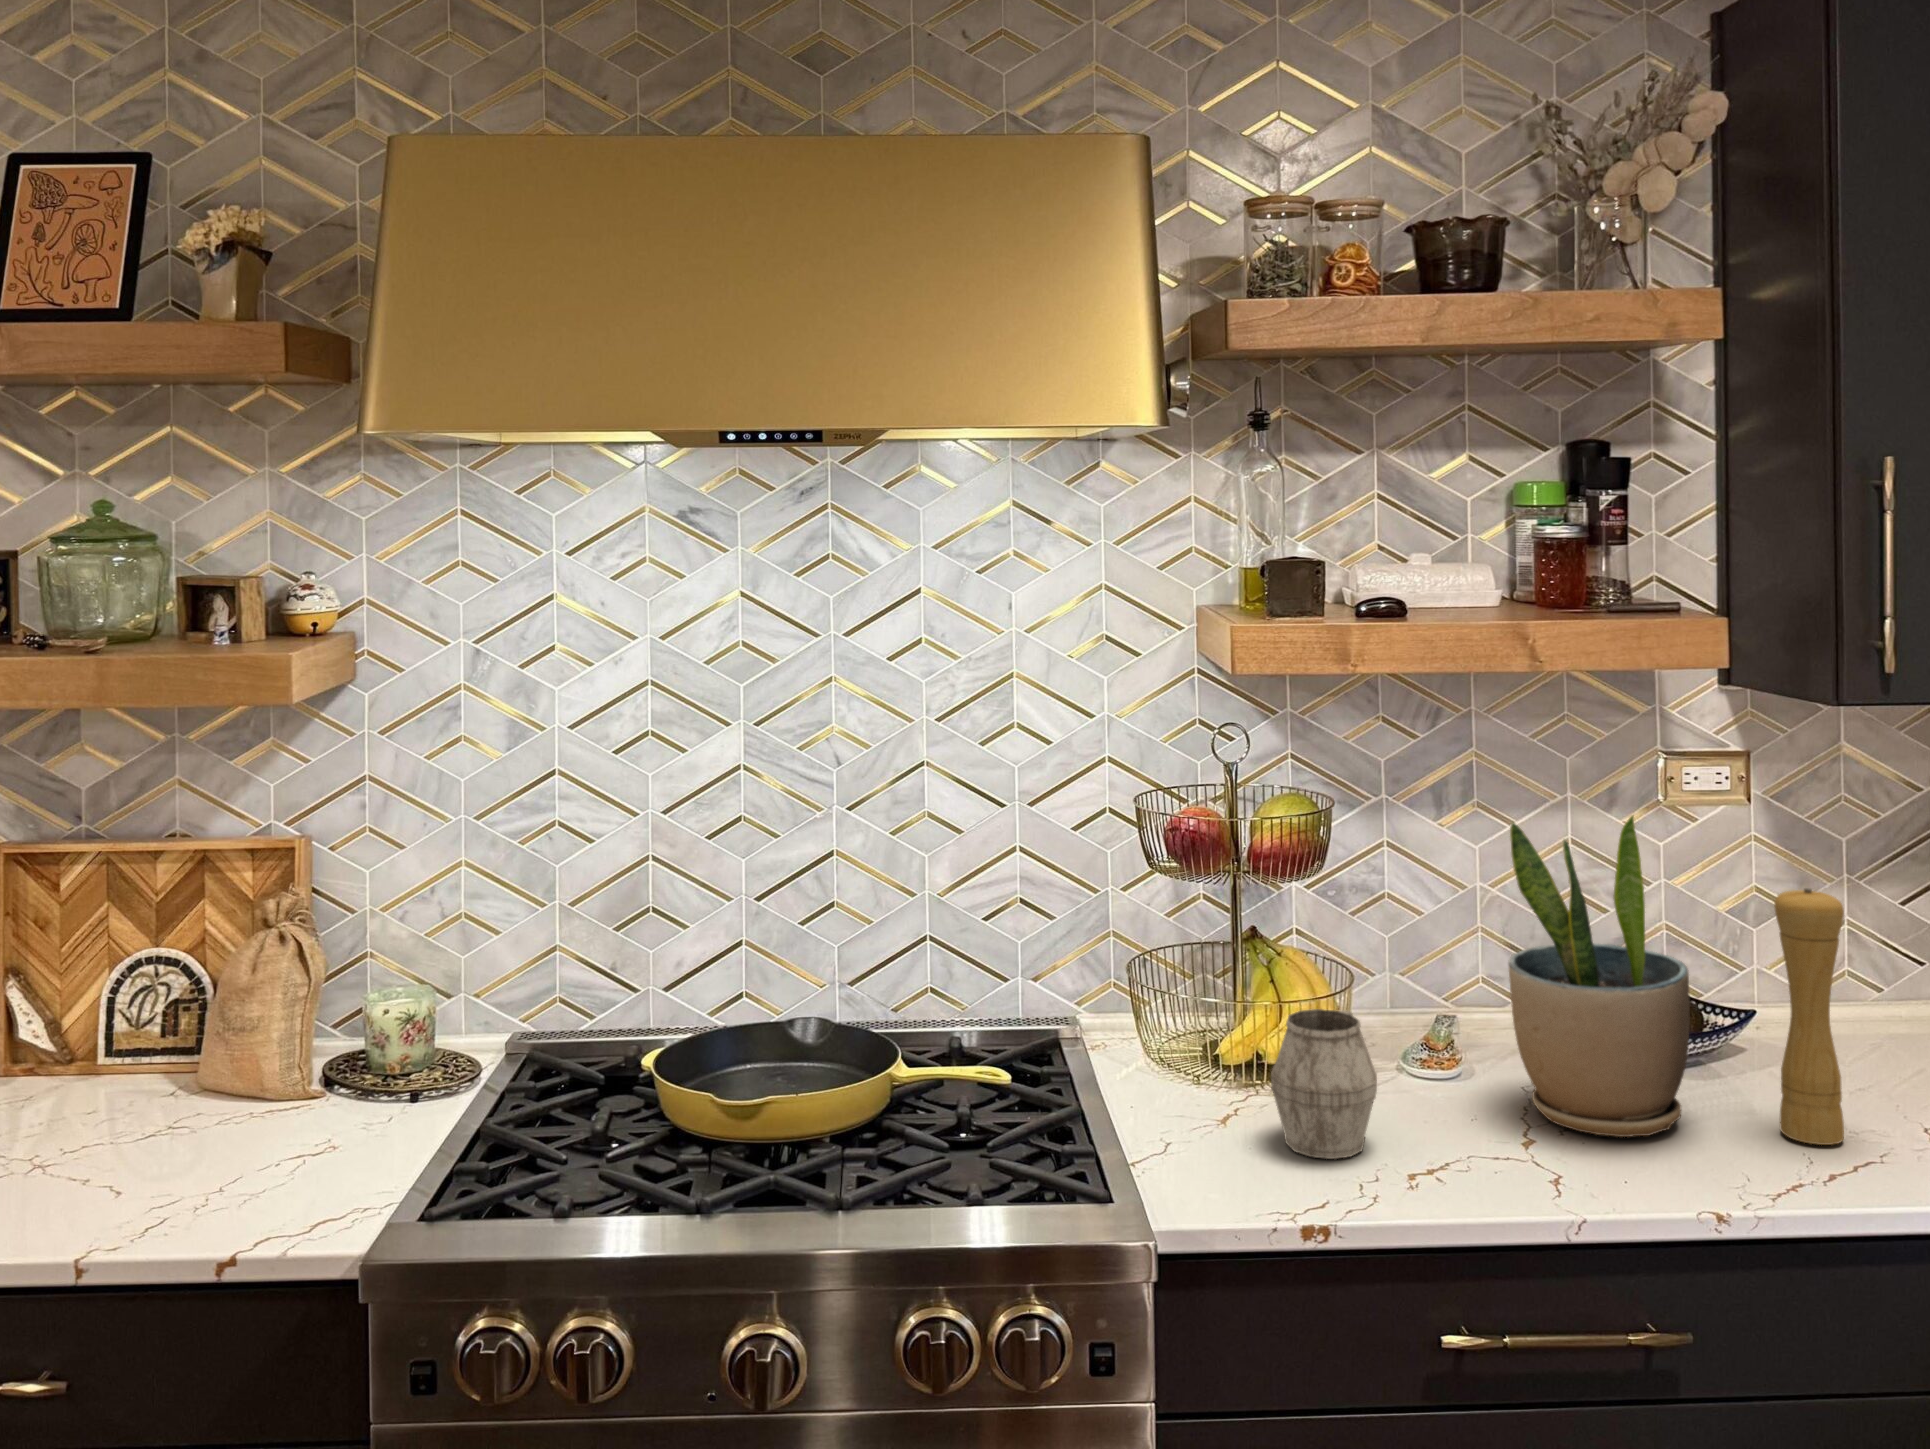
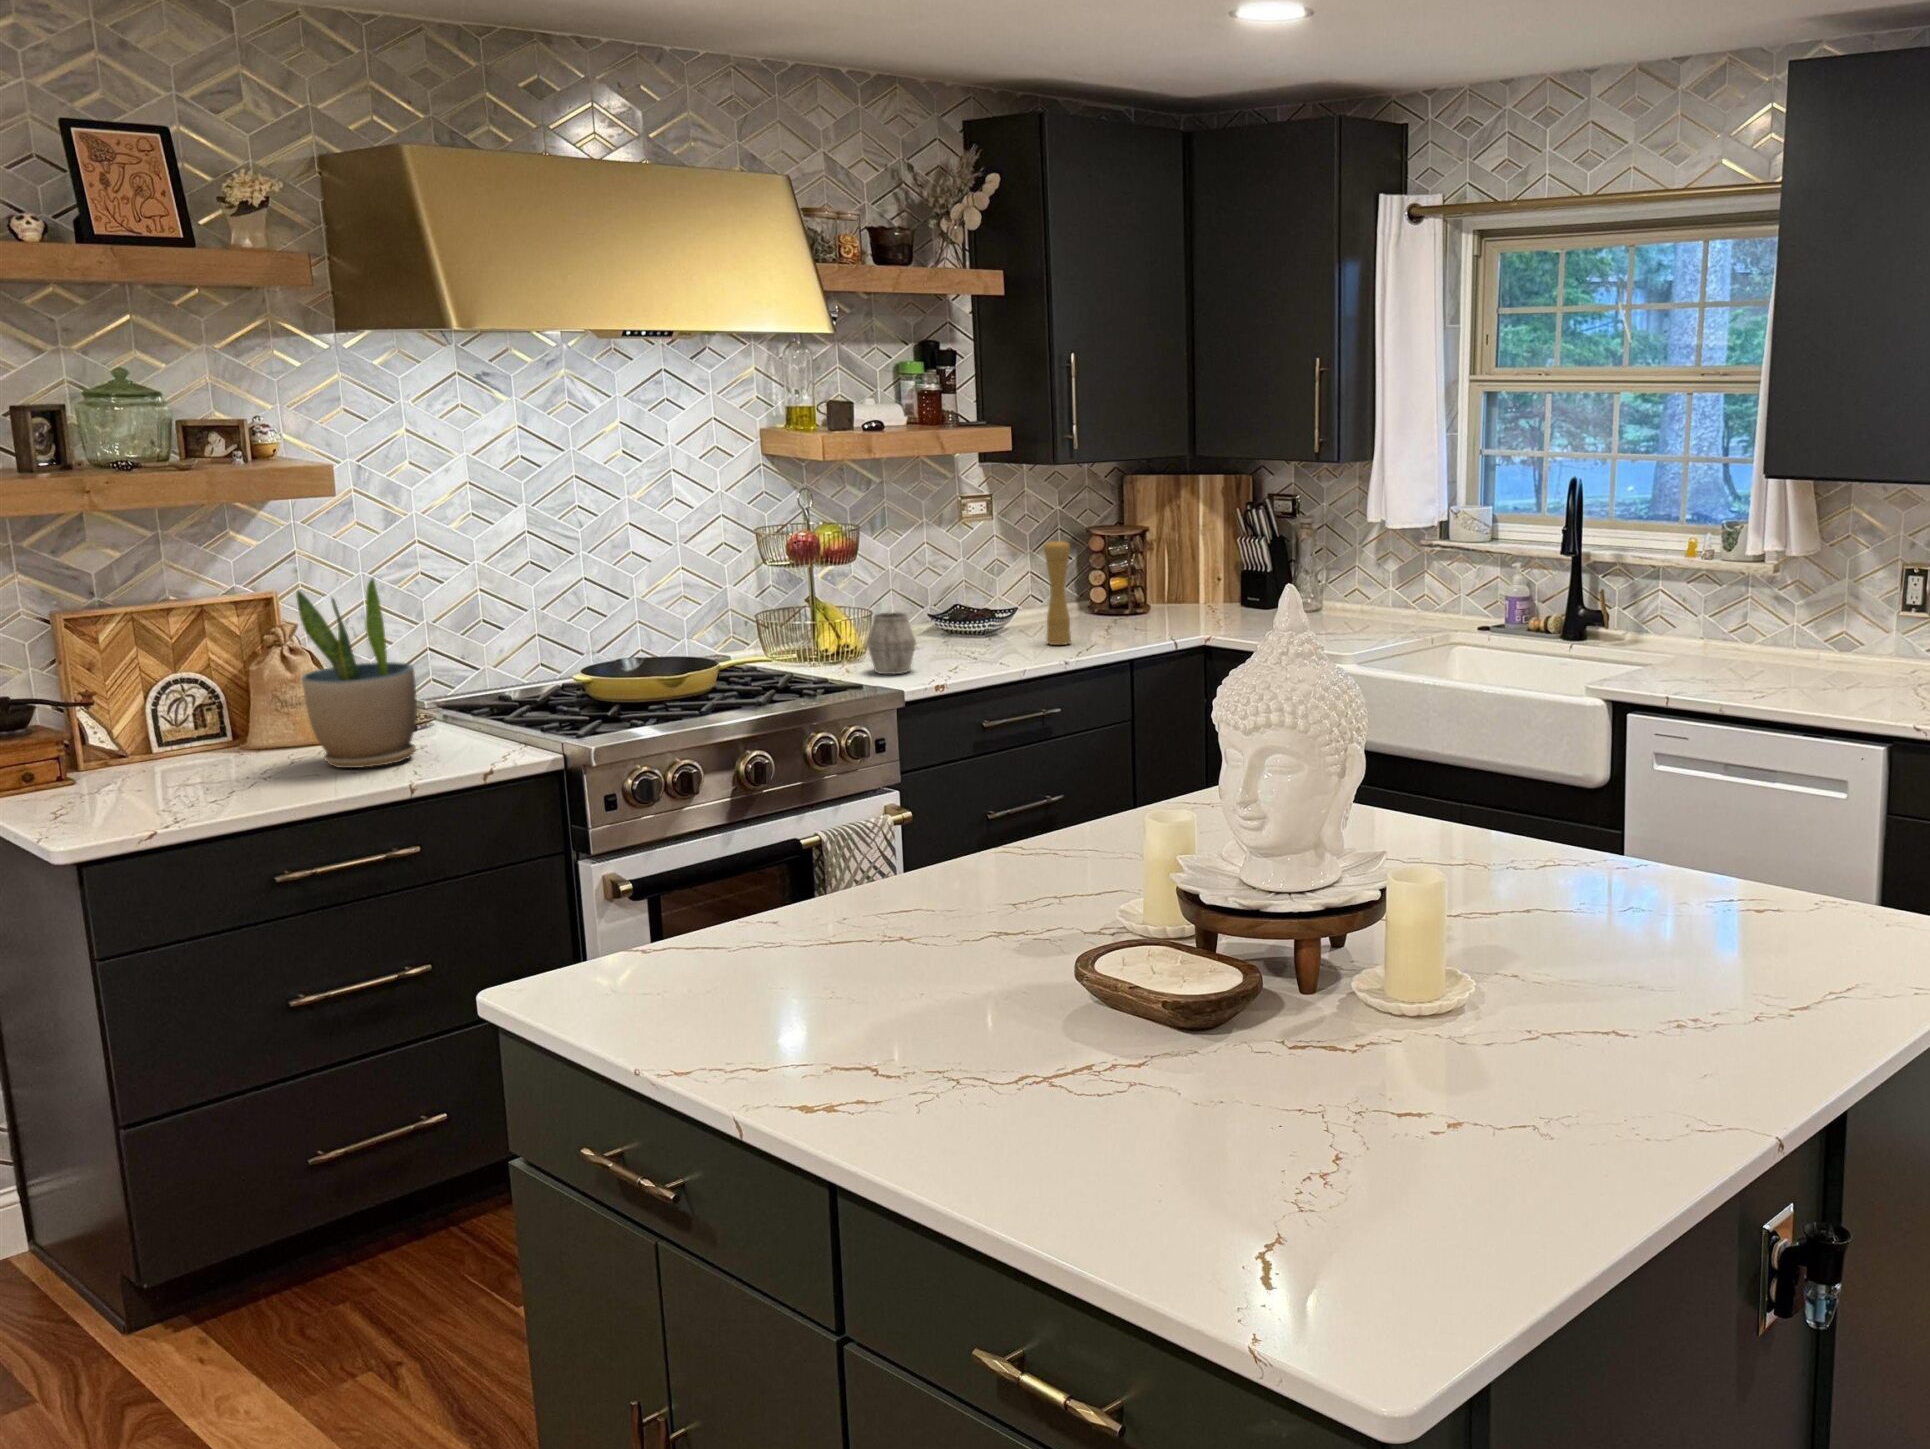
potted plant: present [1508,815,1690,1137] -> present [296,578,417,768]

